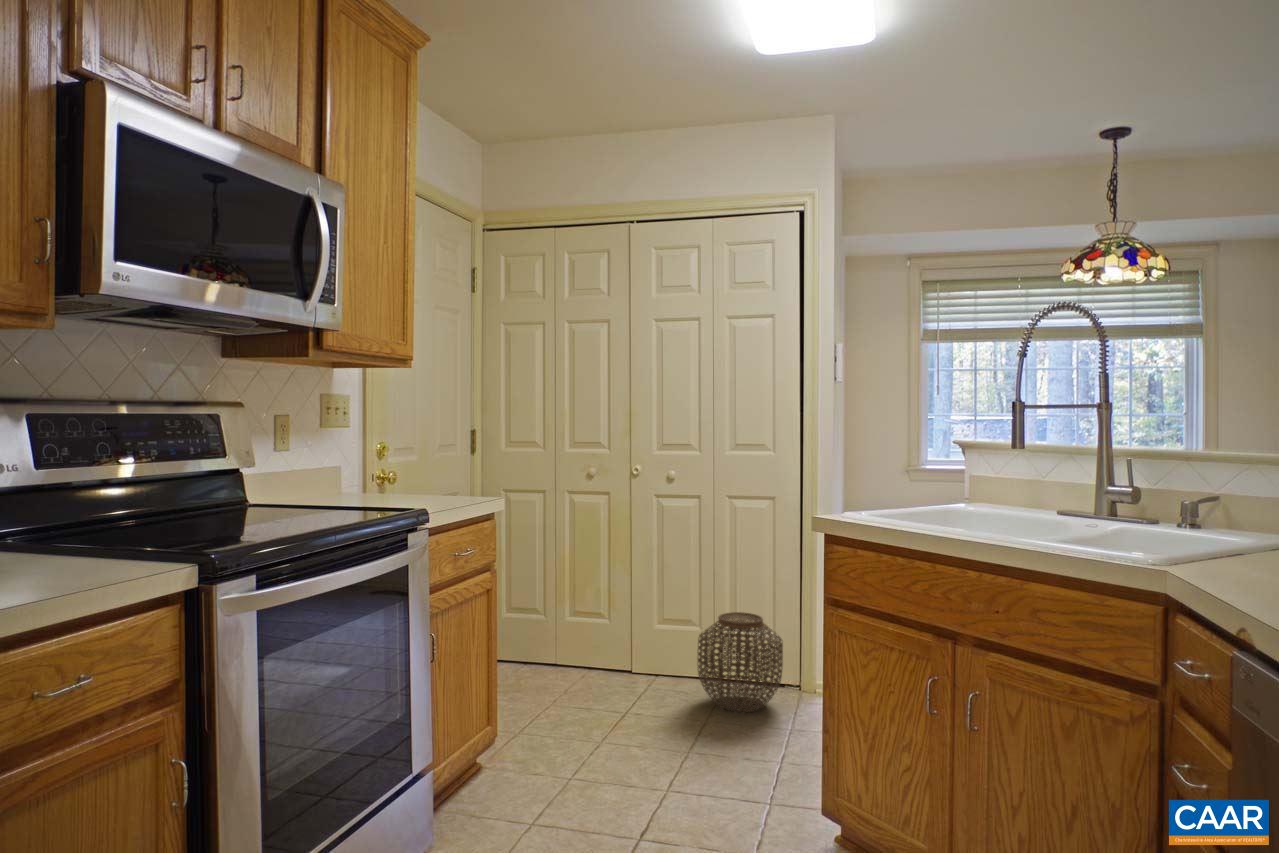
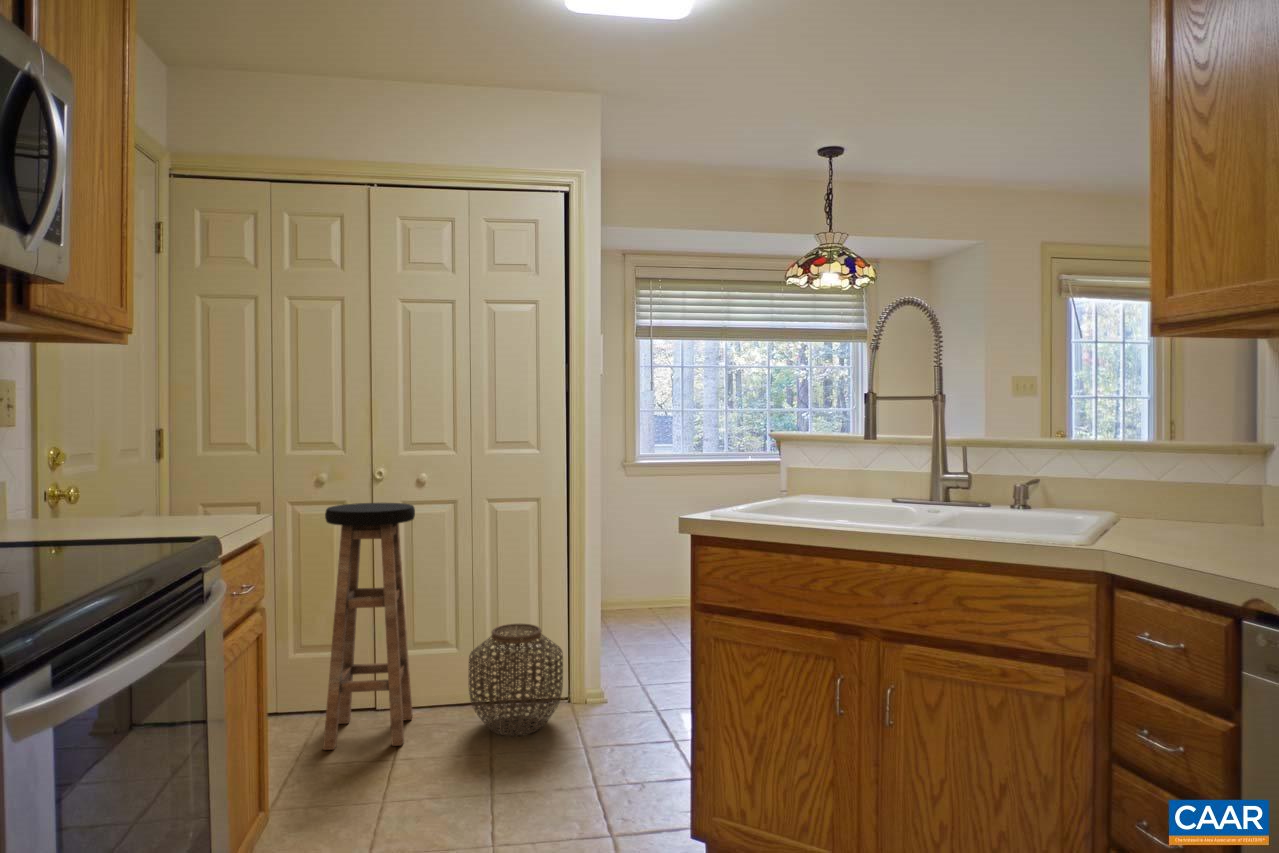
bar stool: none [579,495,658,702] -> present [323,503,415,750]

